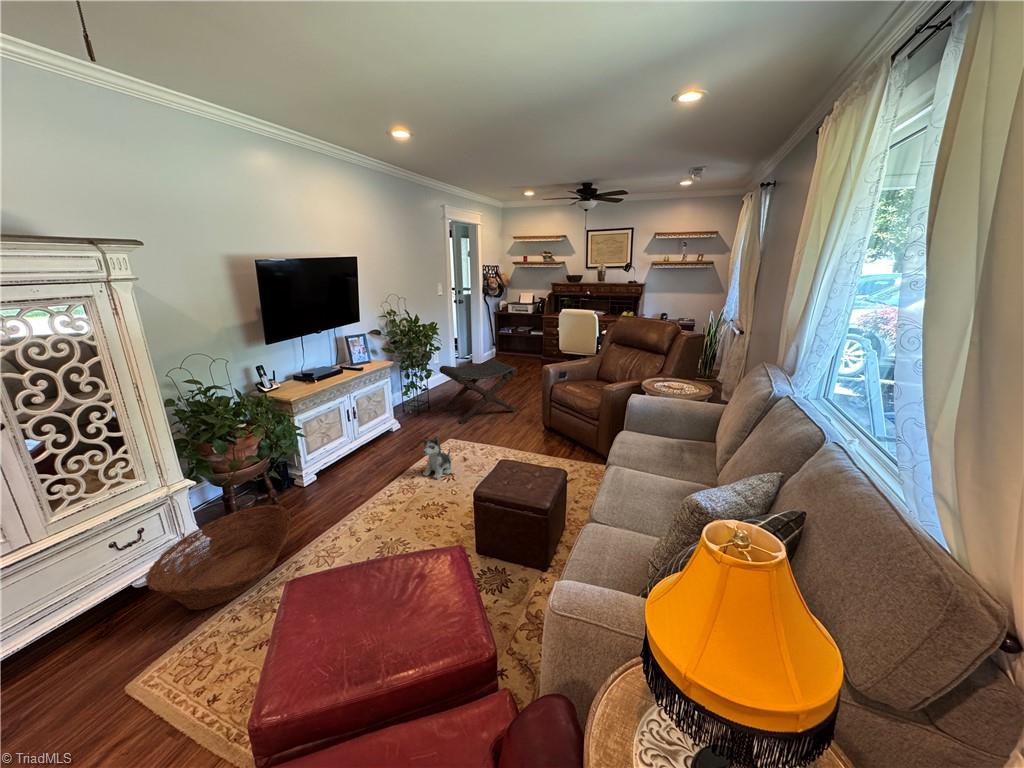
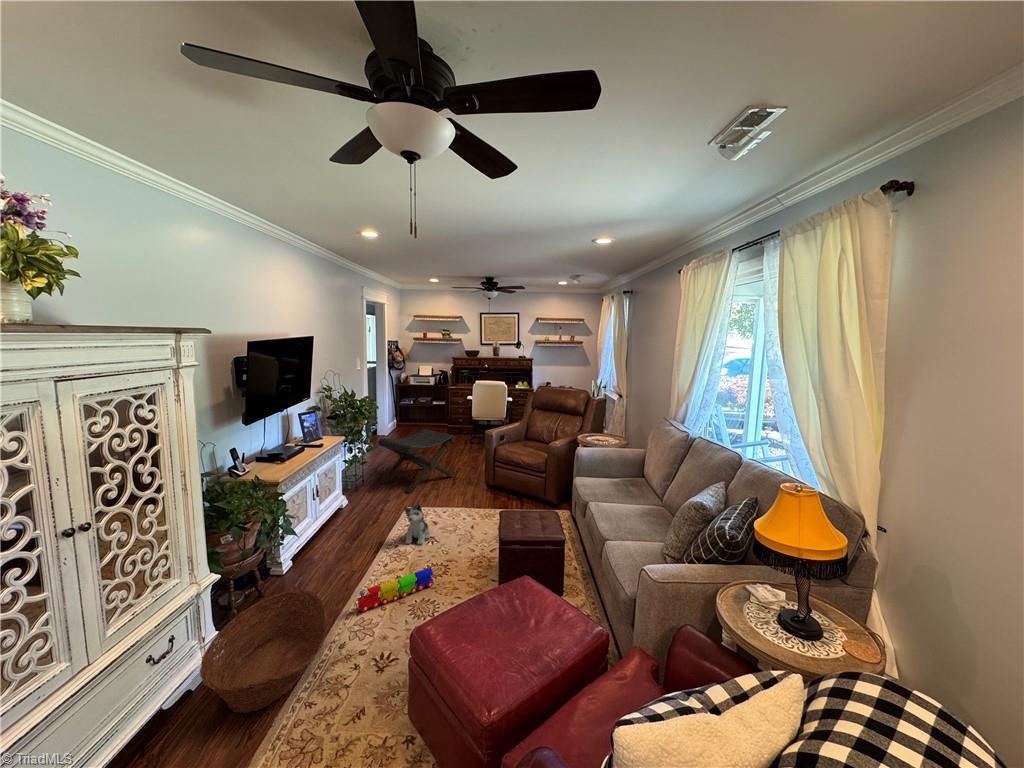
toy train: none [336,507,419,538] -> present [358,568,433,612]

